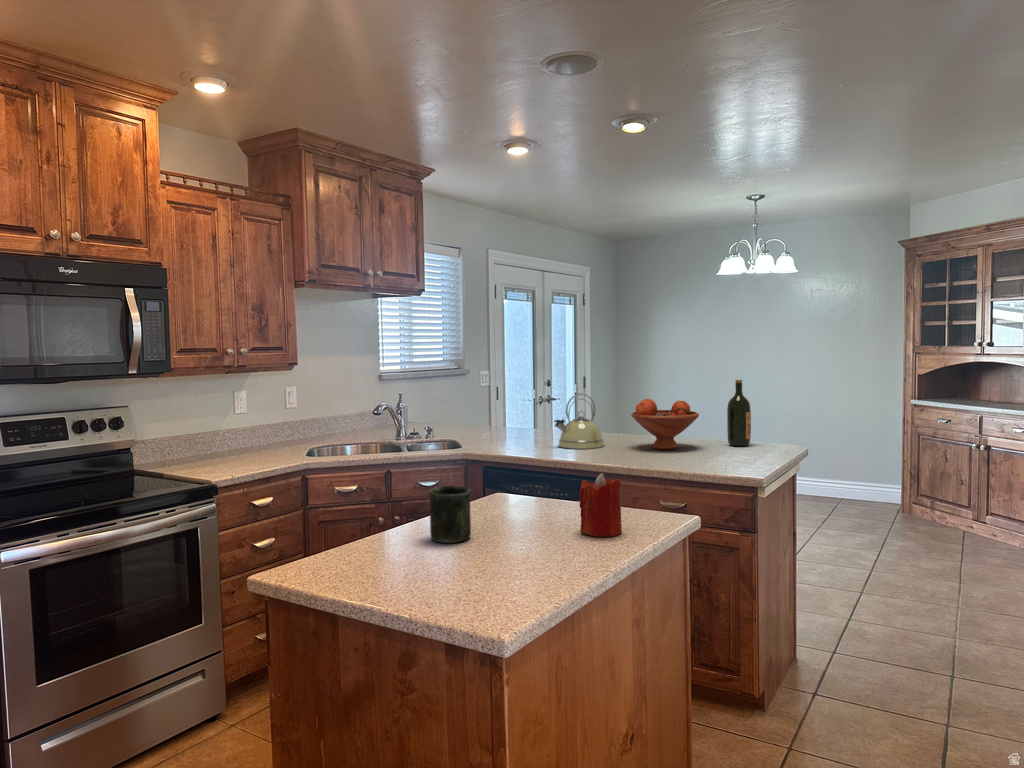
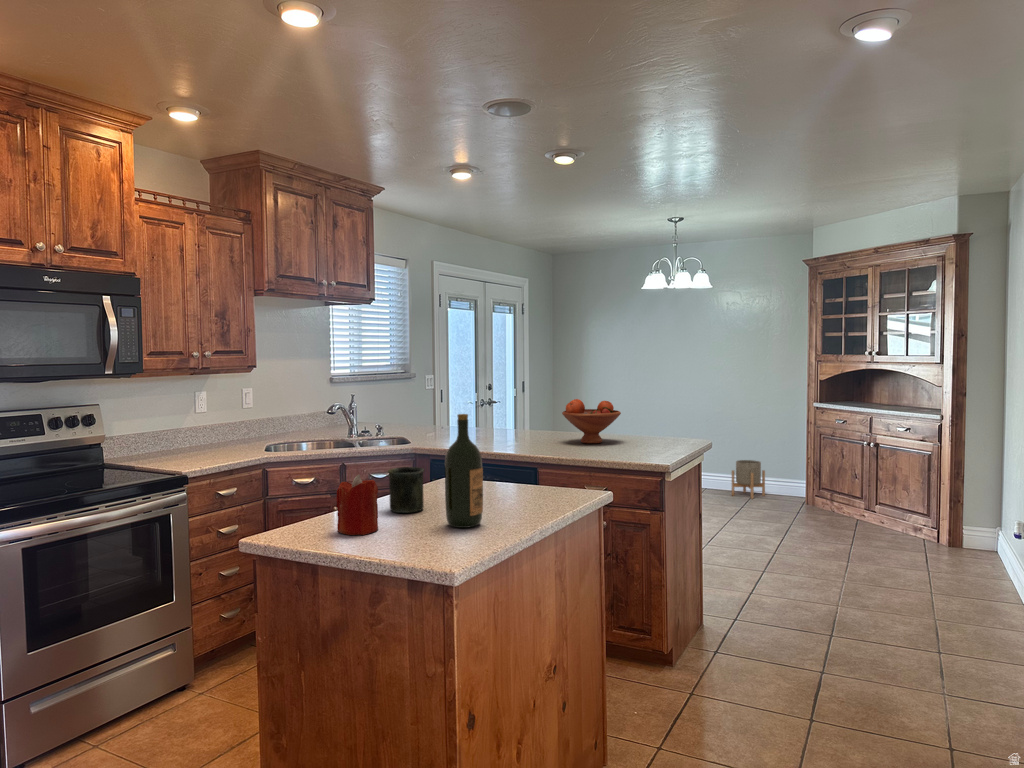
wine bottle: present [727,380,751,447] -> present [445,414,483,528]
kettle: present [554,394,604,449] -> none [494,395,539,444]
planter: none [815,462,853,505] -> present [732,460,765,499]
candle: present [580,473,622,537] -> present [336,475,378,535]

